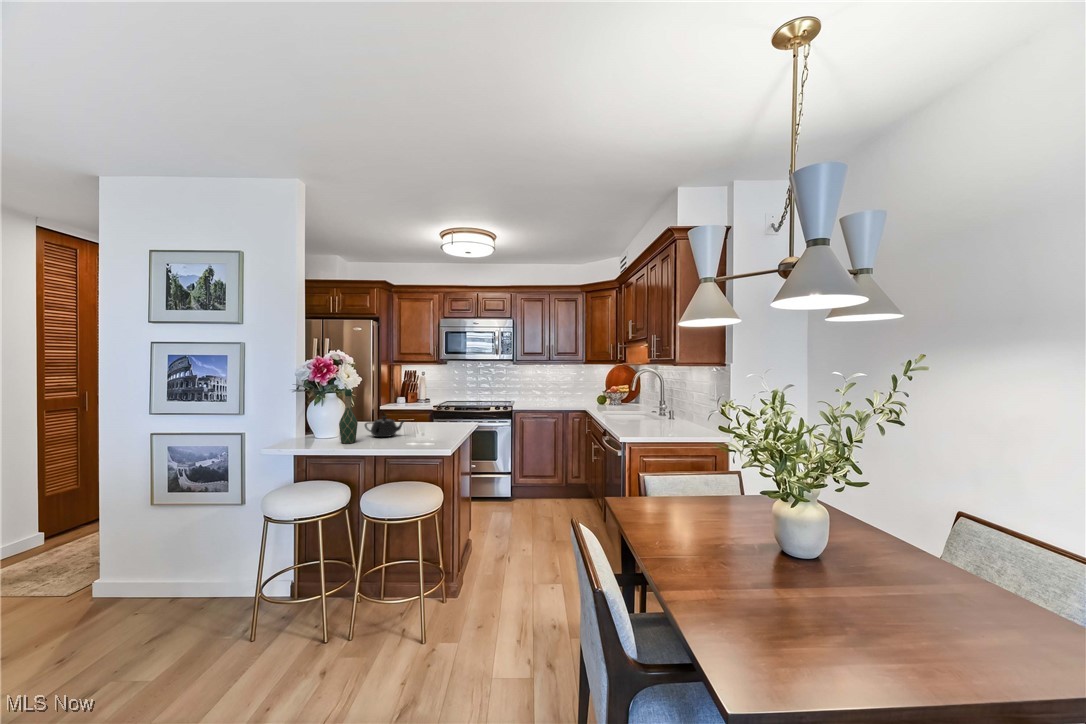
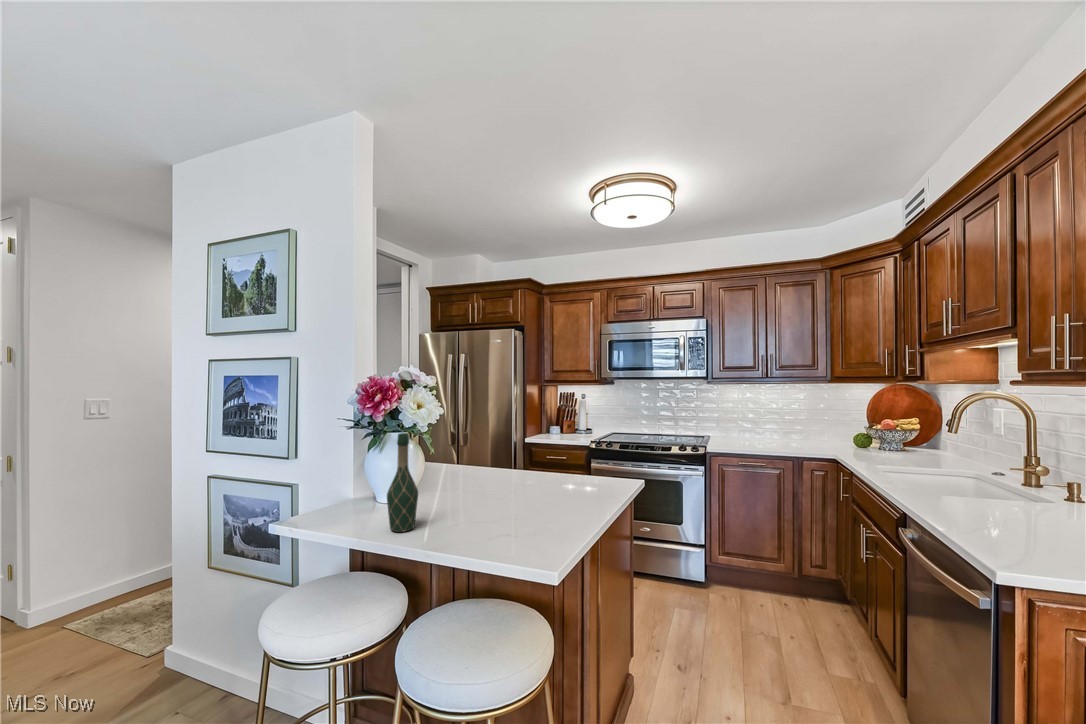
teapot: present [365,416,405,437] -> none [443,479,508,518]

